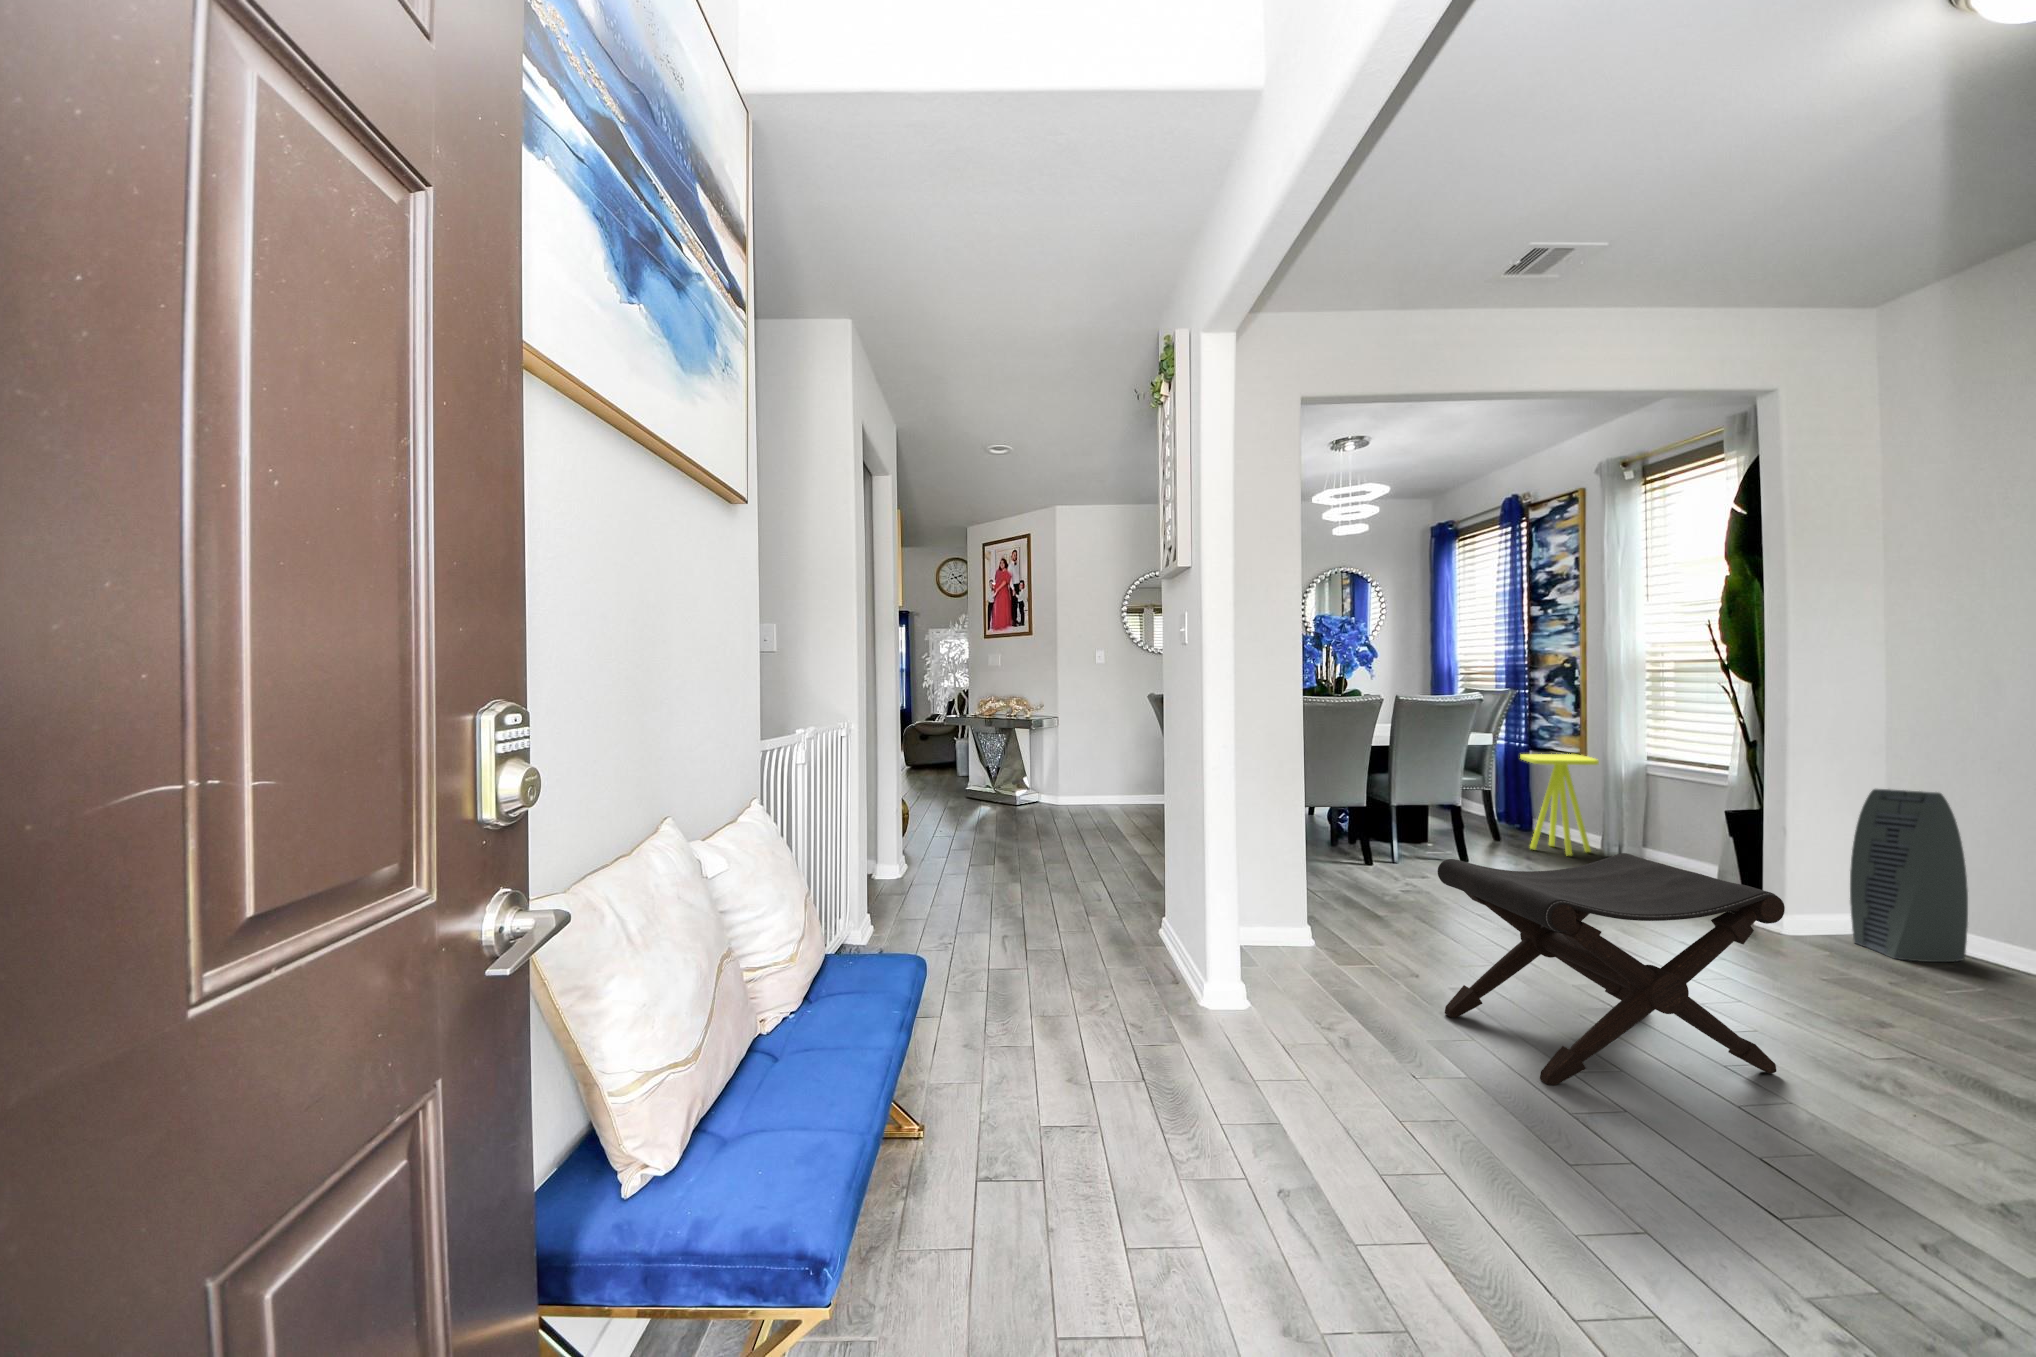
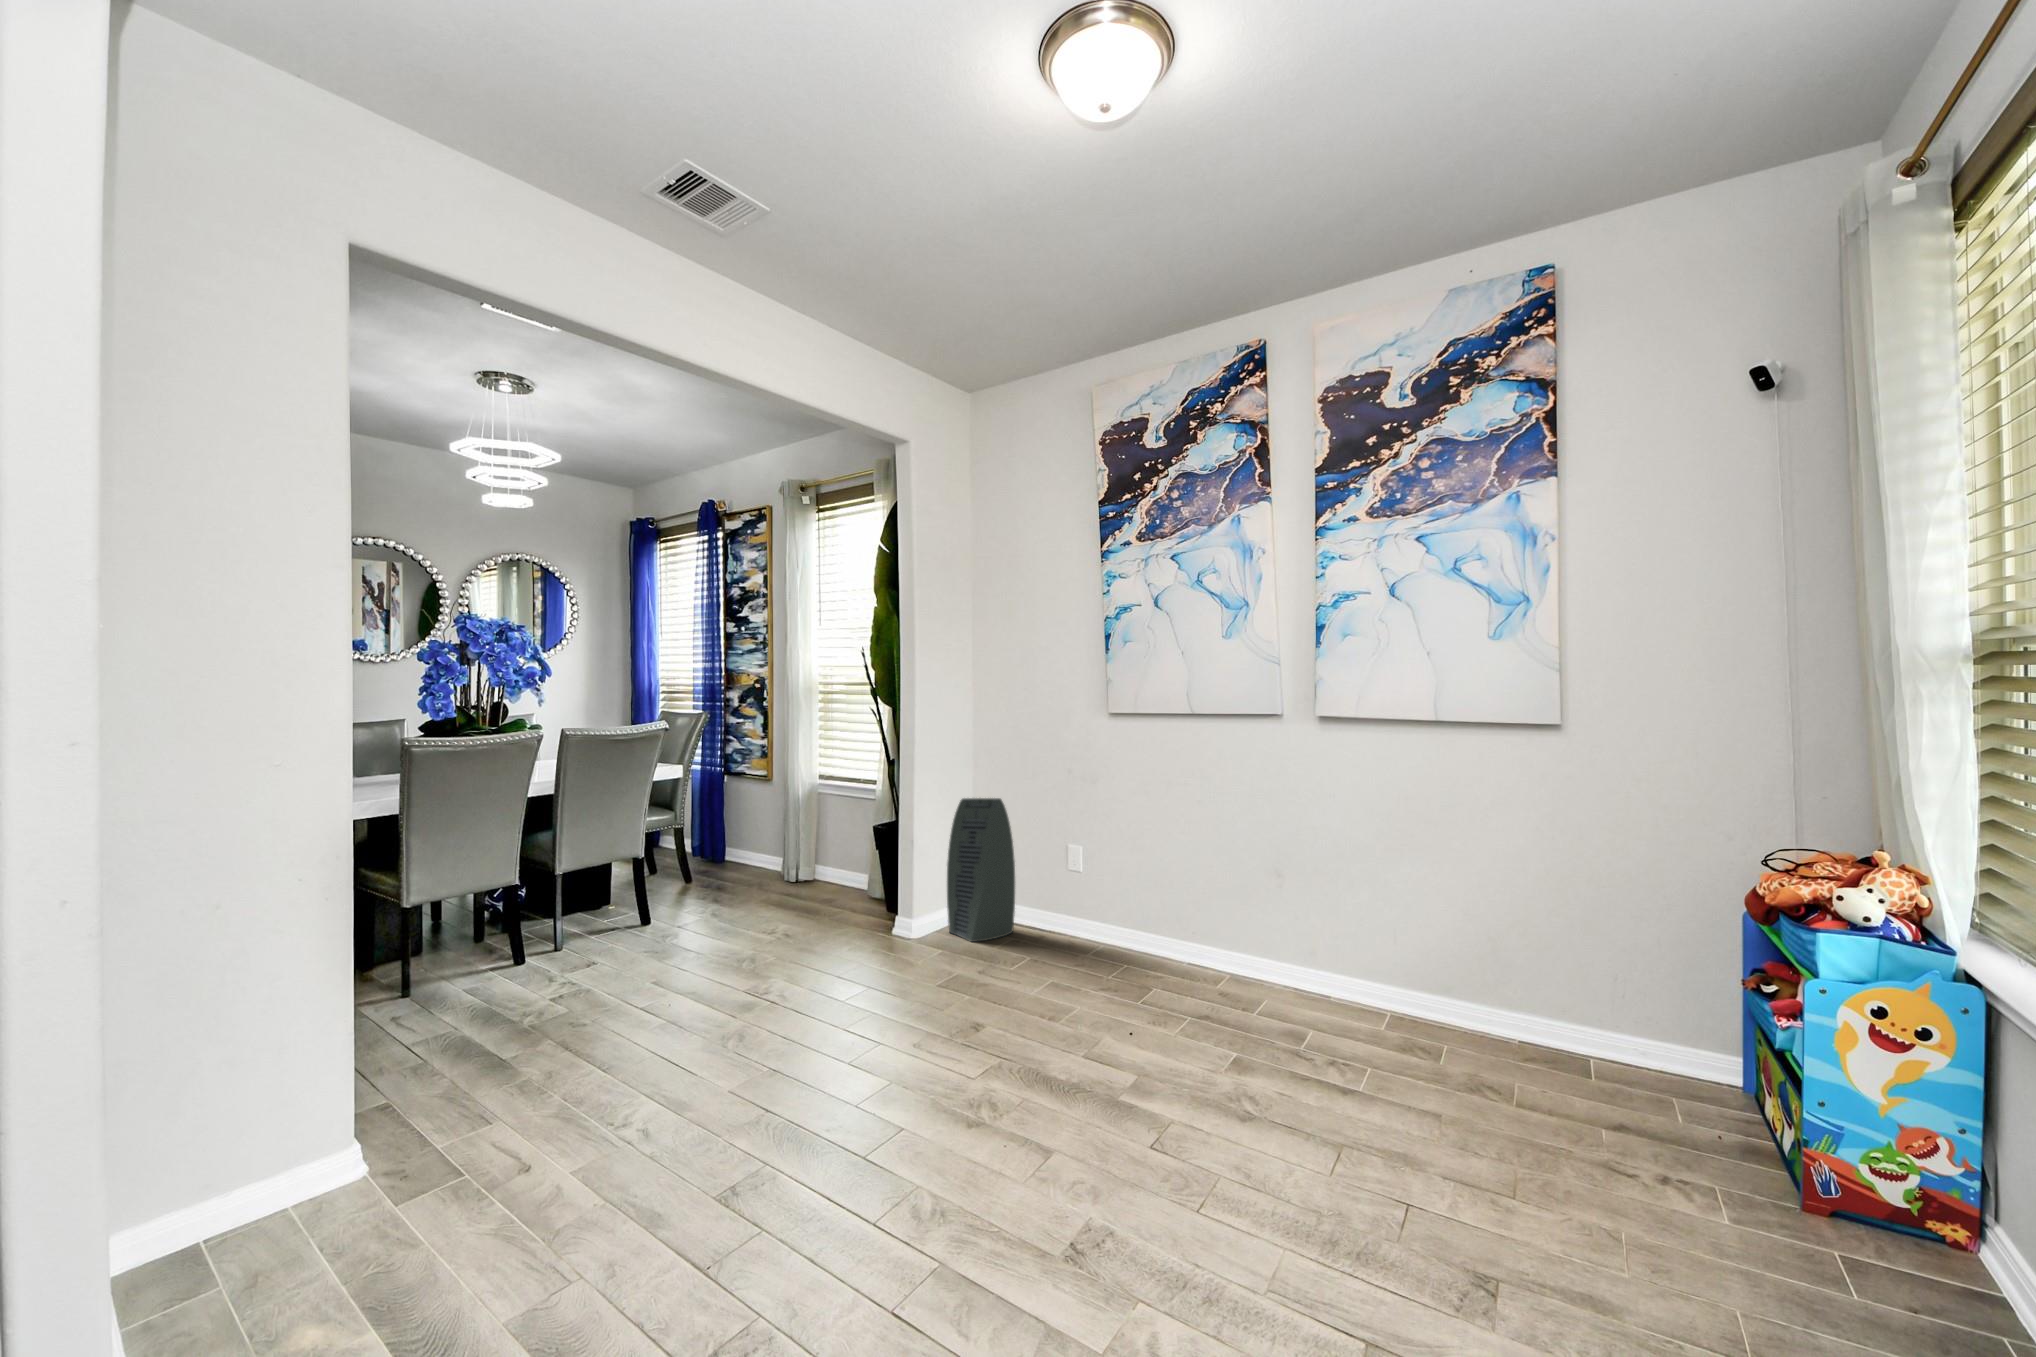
side table: present [1520,754,1599,855] -> none [710,777,780,882]
footstool: present [1438,853,1785,1085] -> none [555,893,868,1175]

